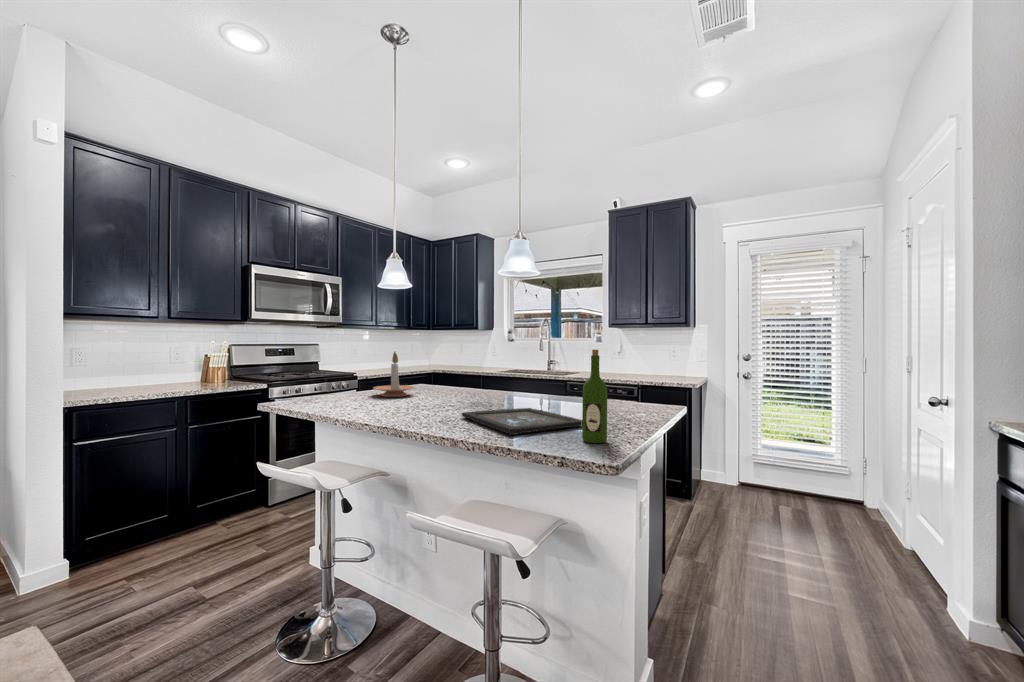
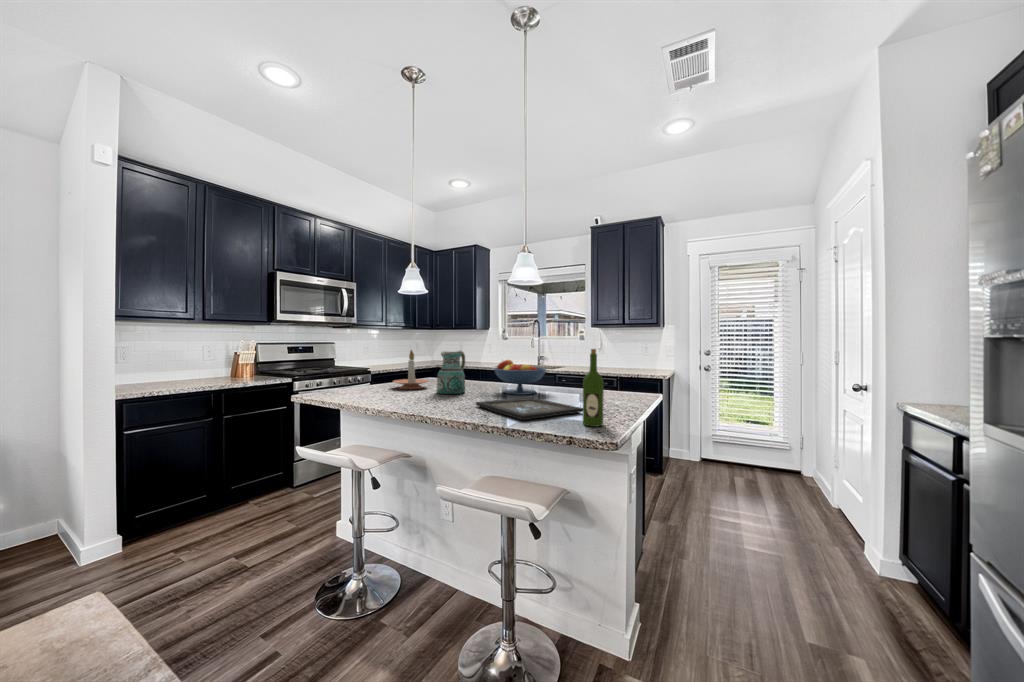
ceramic pitcher: none [421,352,456,403] -> present [436,351,465,394]
fruit bowl: none [488,363,549,404] -> present [494,360,546,395]

